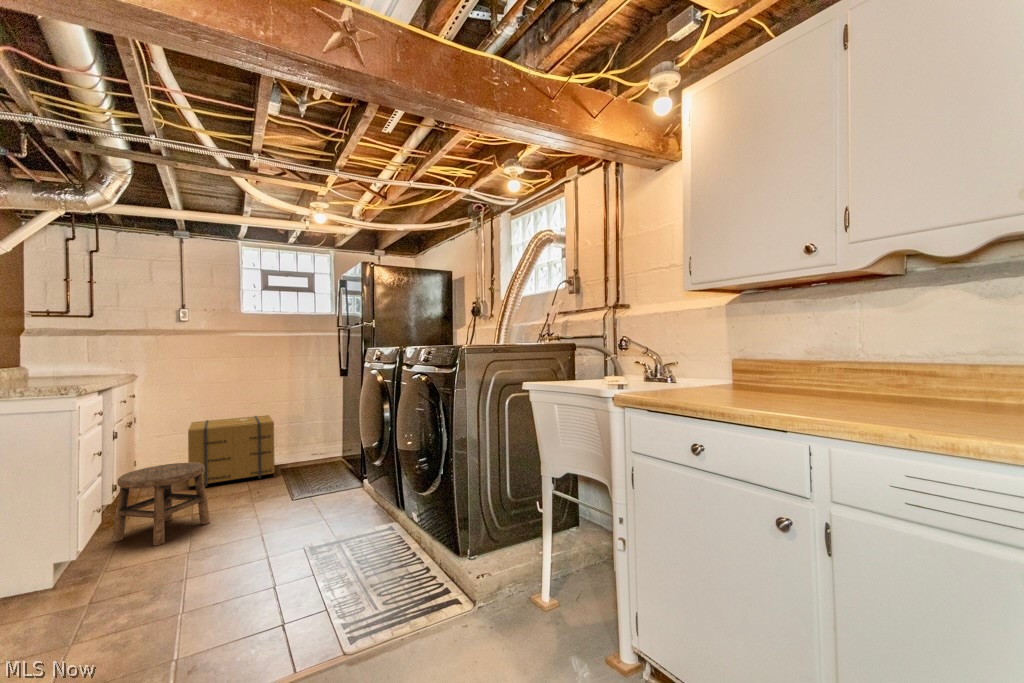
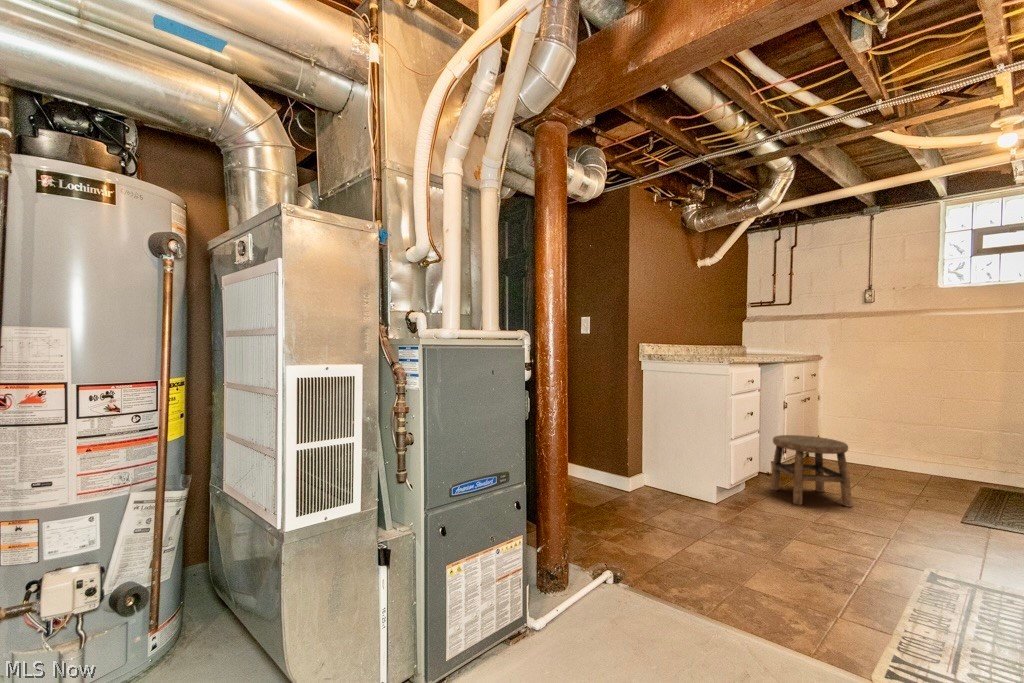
cardboard box: present [188,415,275,487] -> none [860,409,978,495]

